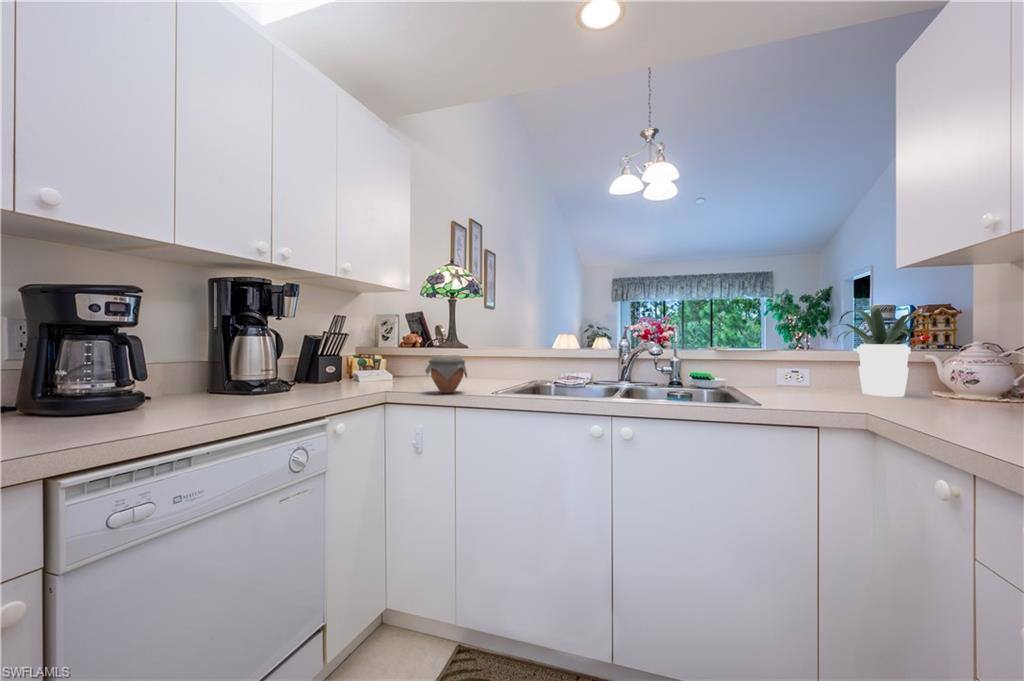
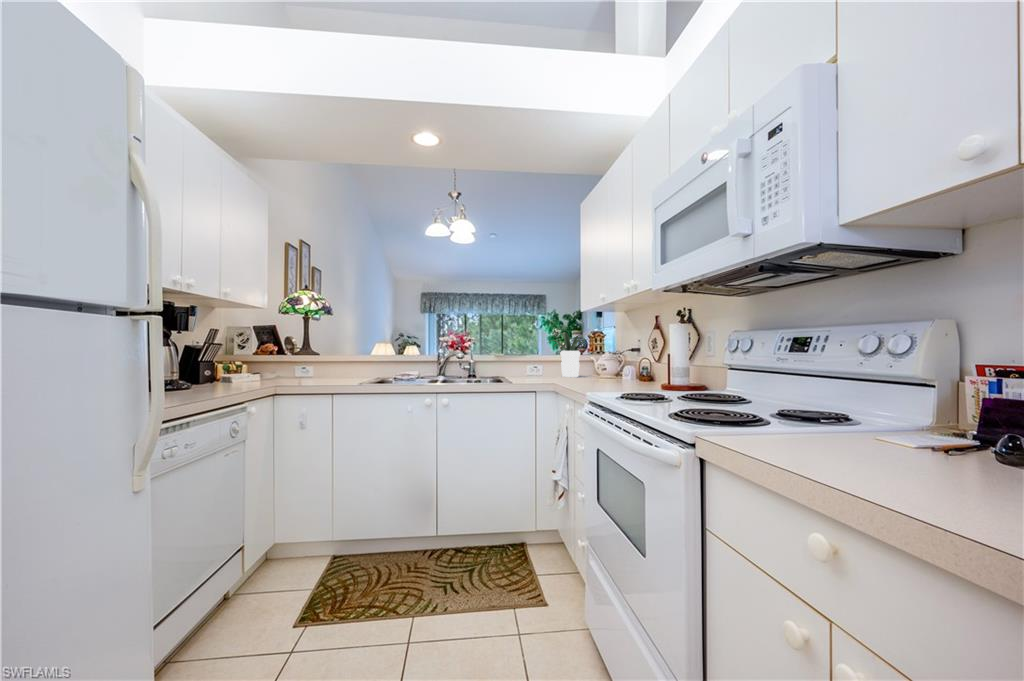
jar: present [425,355,467,393] -> none [303,360,337,386]

